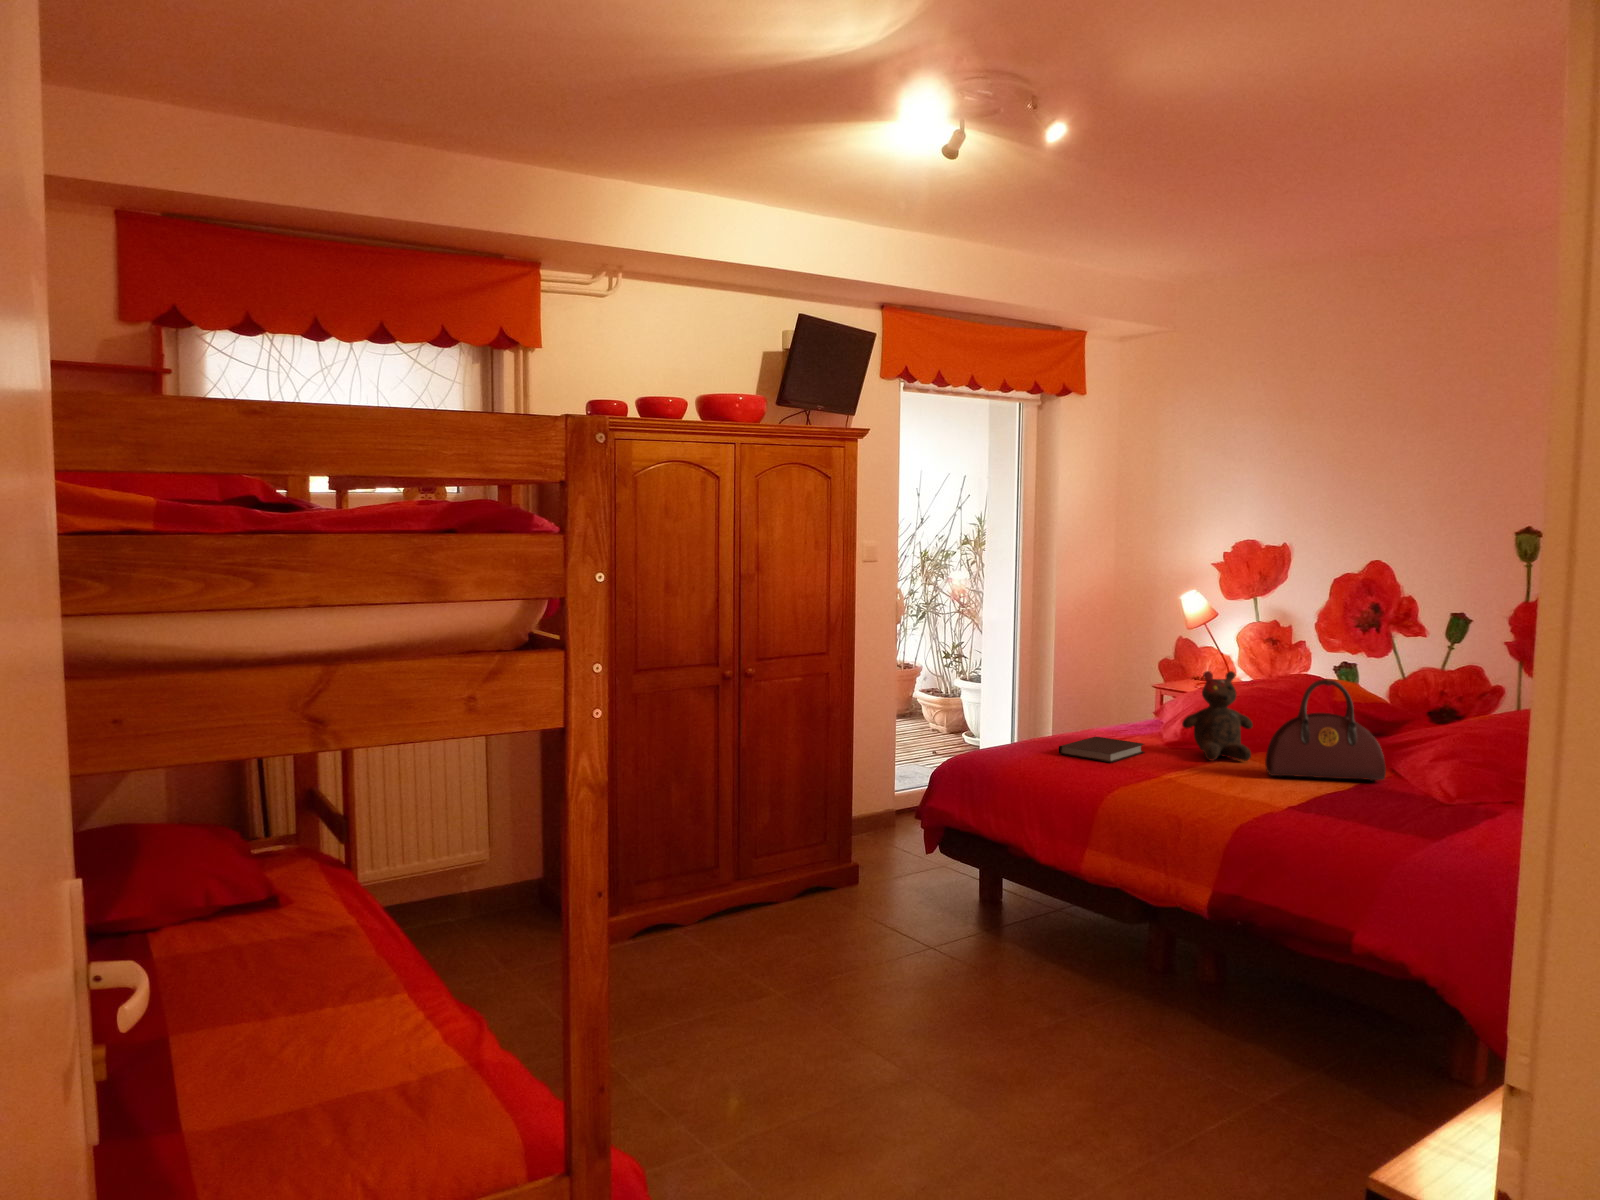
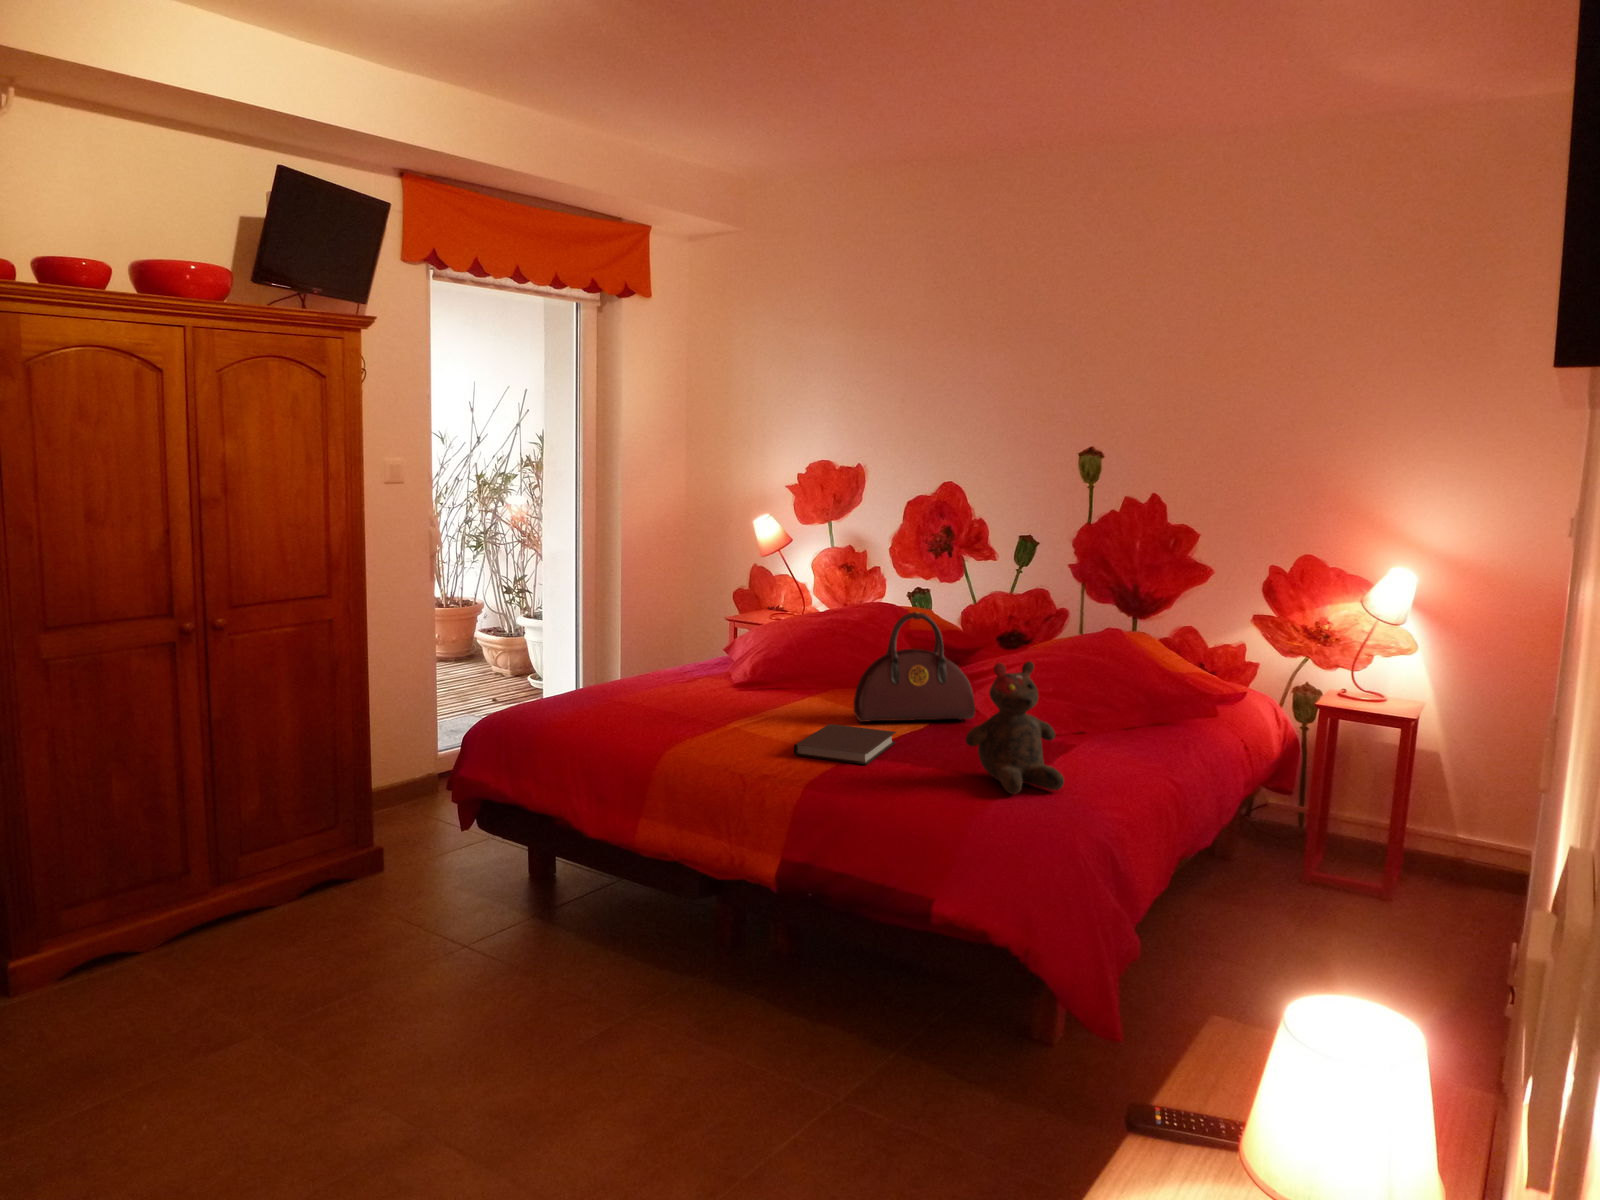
teddy bear: present [1182,671,1253,761] -> present [965,661,1064,794]
notebook: present [1059,737,1144,762] -> present [794,724,896,765]

